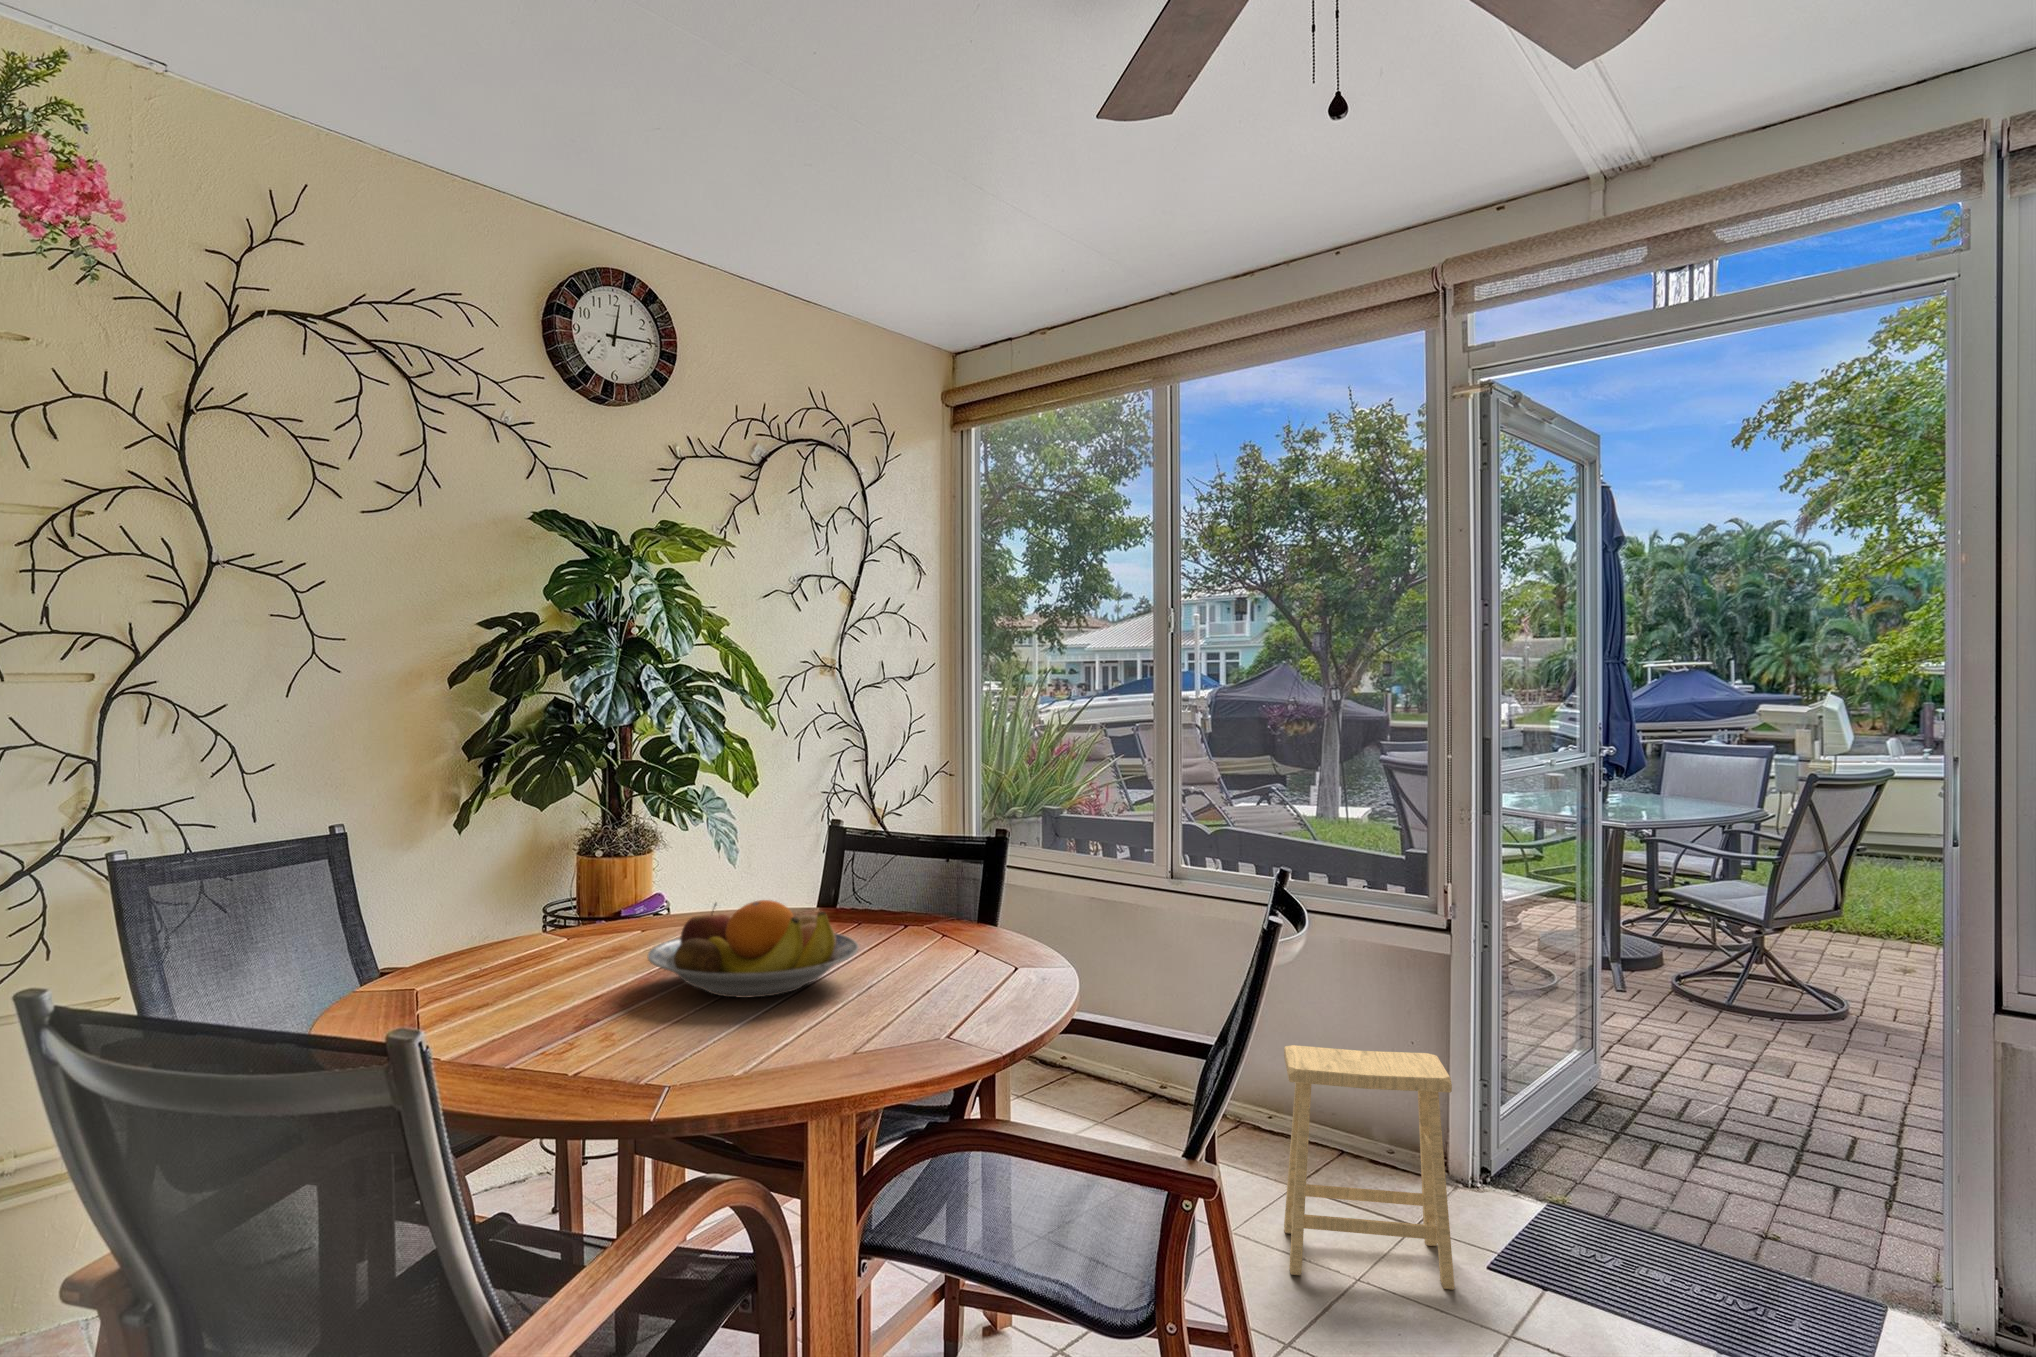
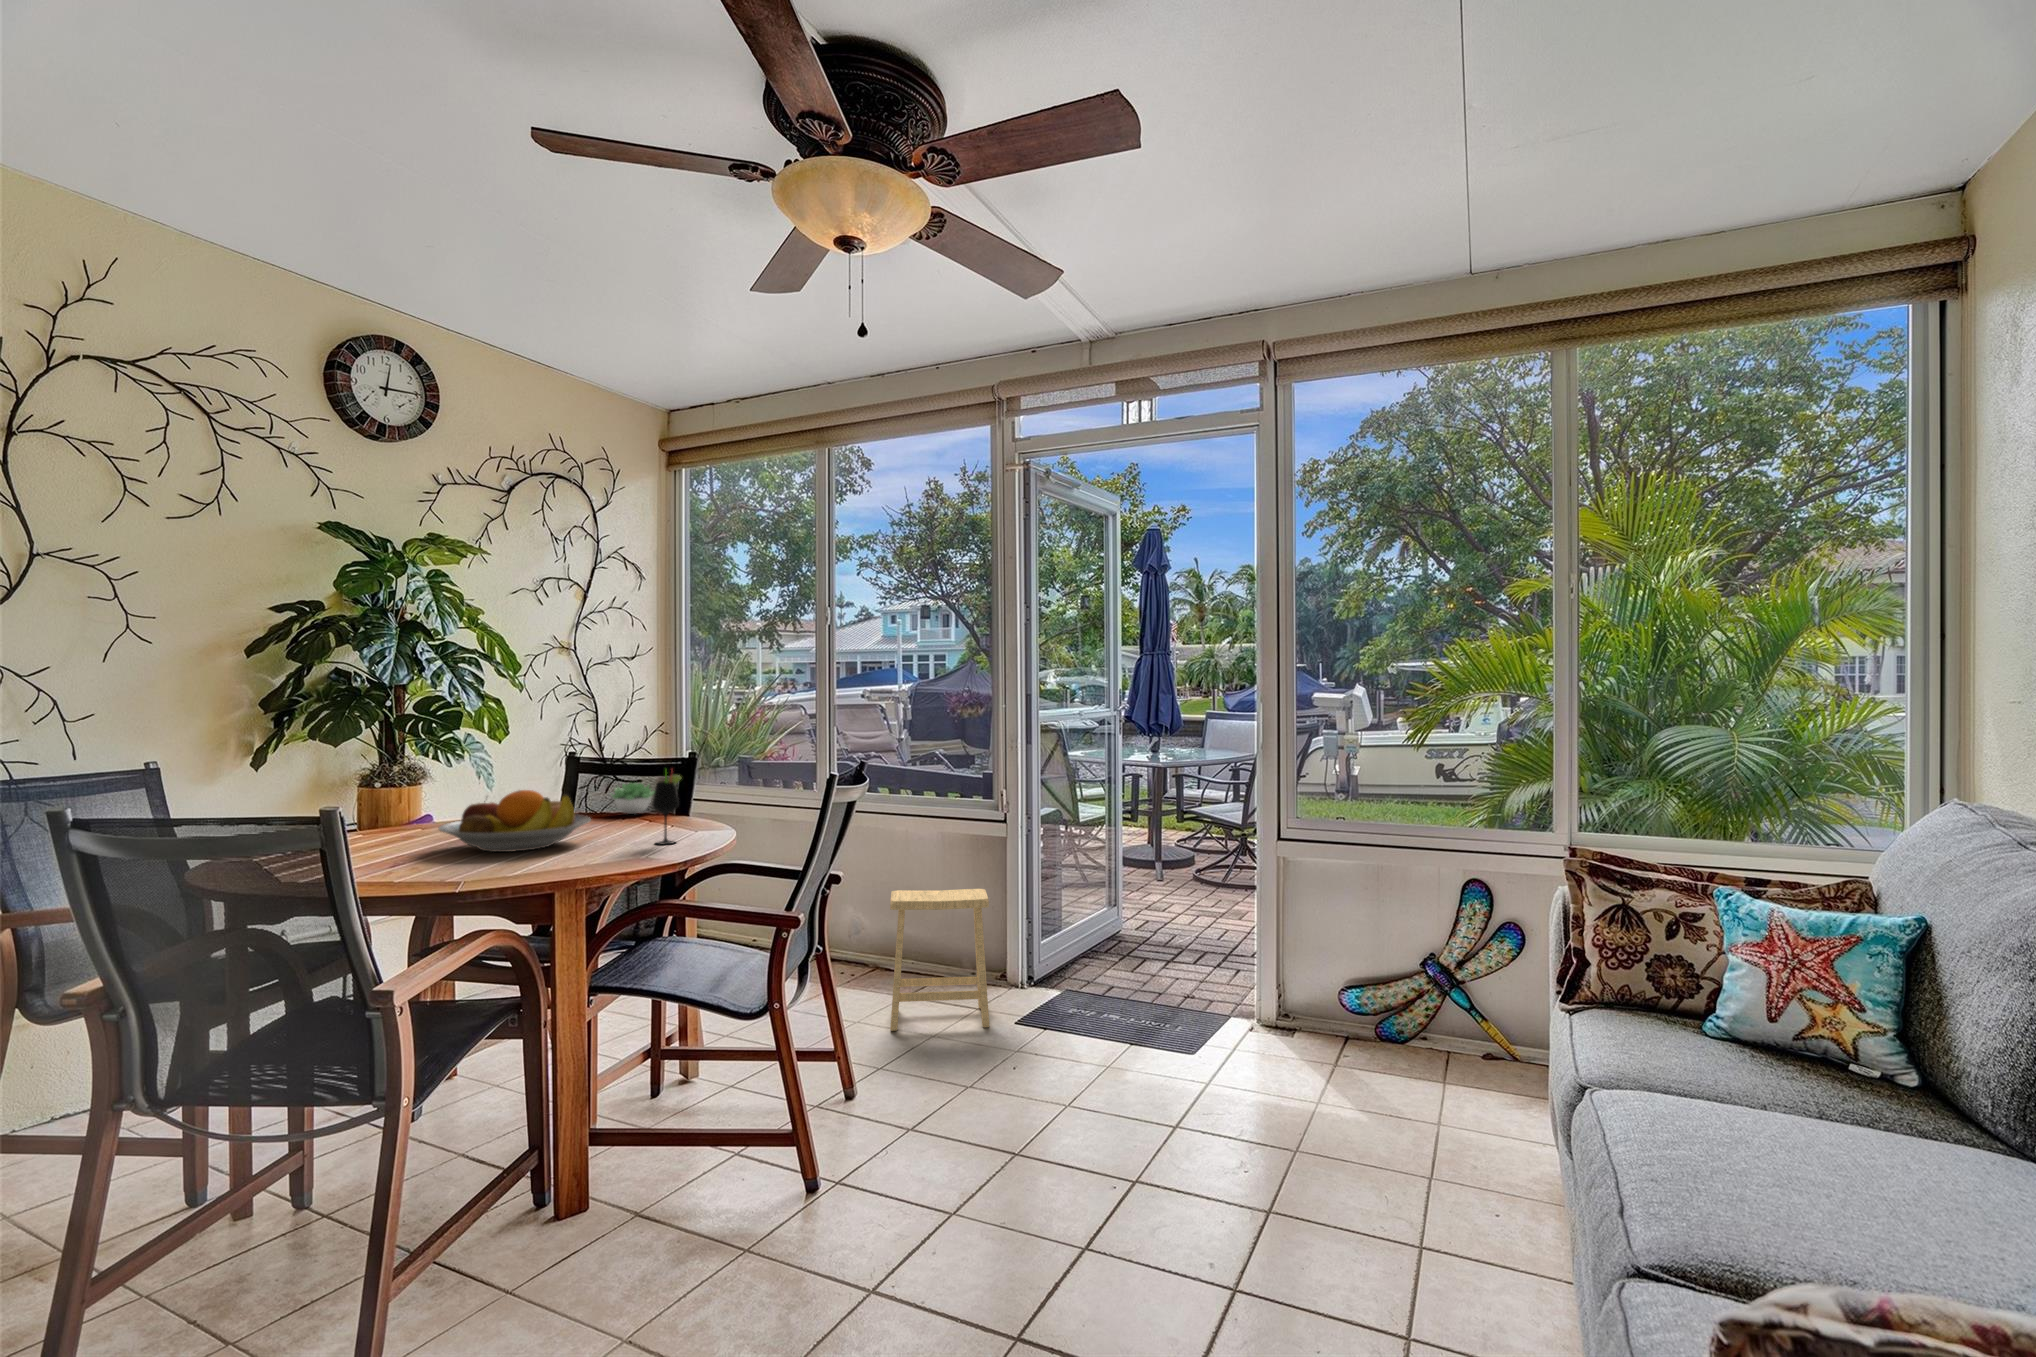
succulent plant: none [882,870,946,917] -> present [612,783,655,814]
wine glass: none [949,875,994,998] -> present [653,774,681,844]

